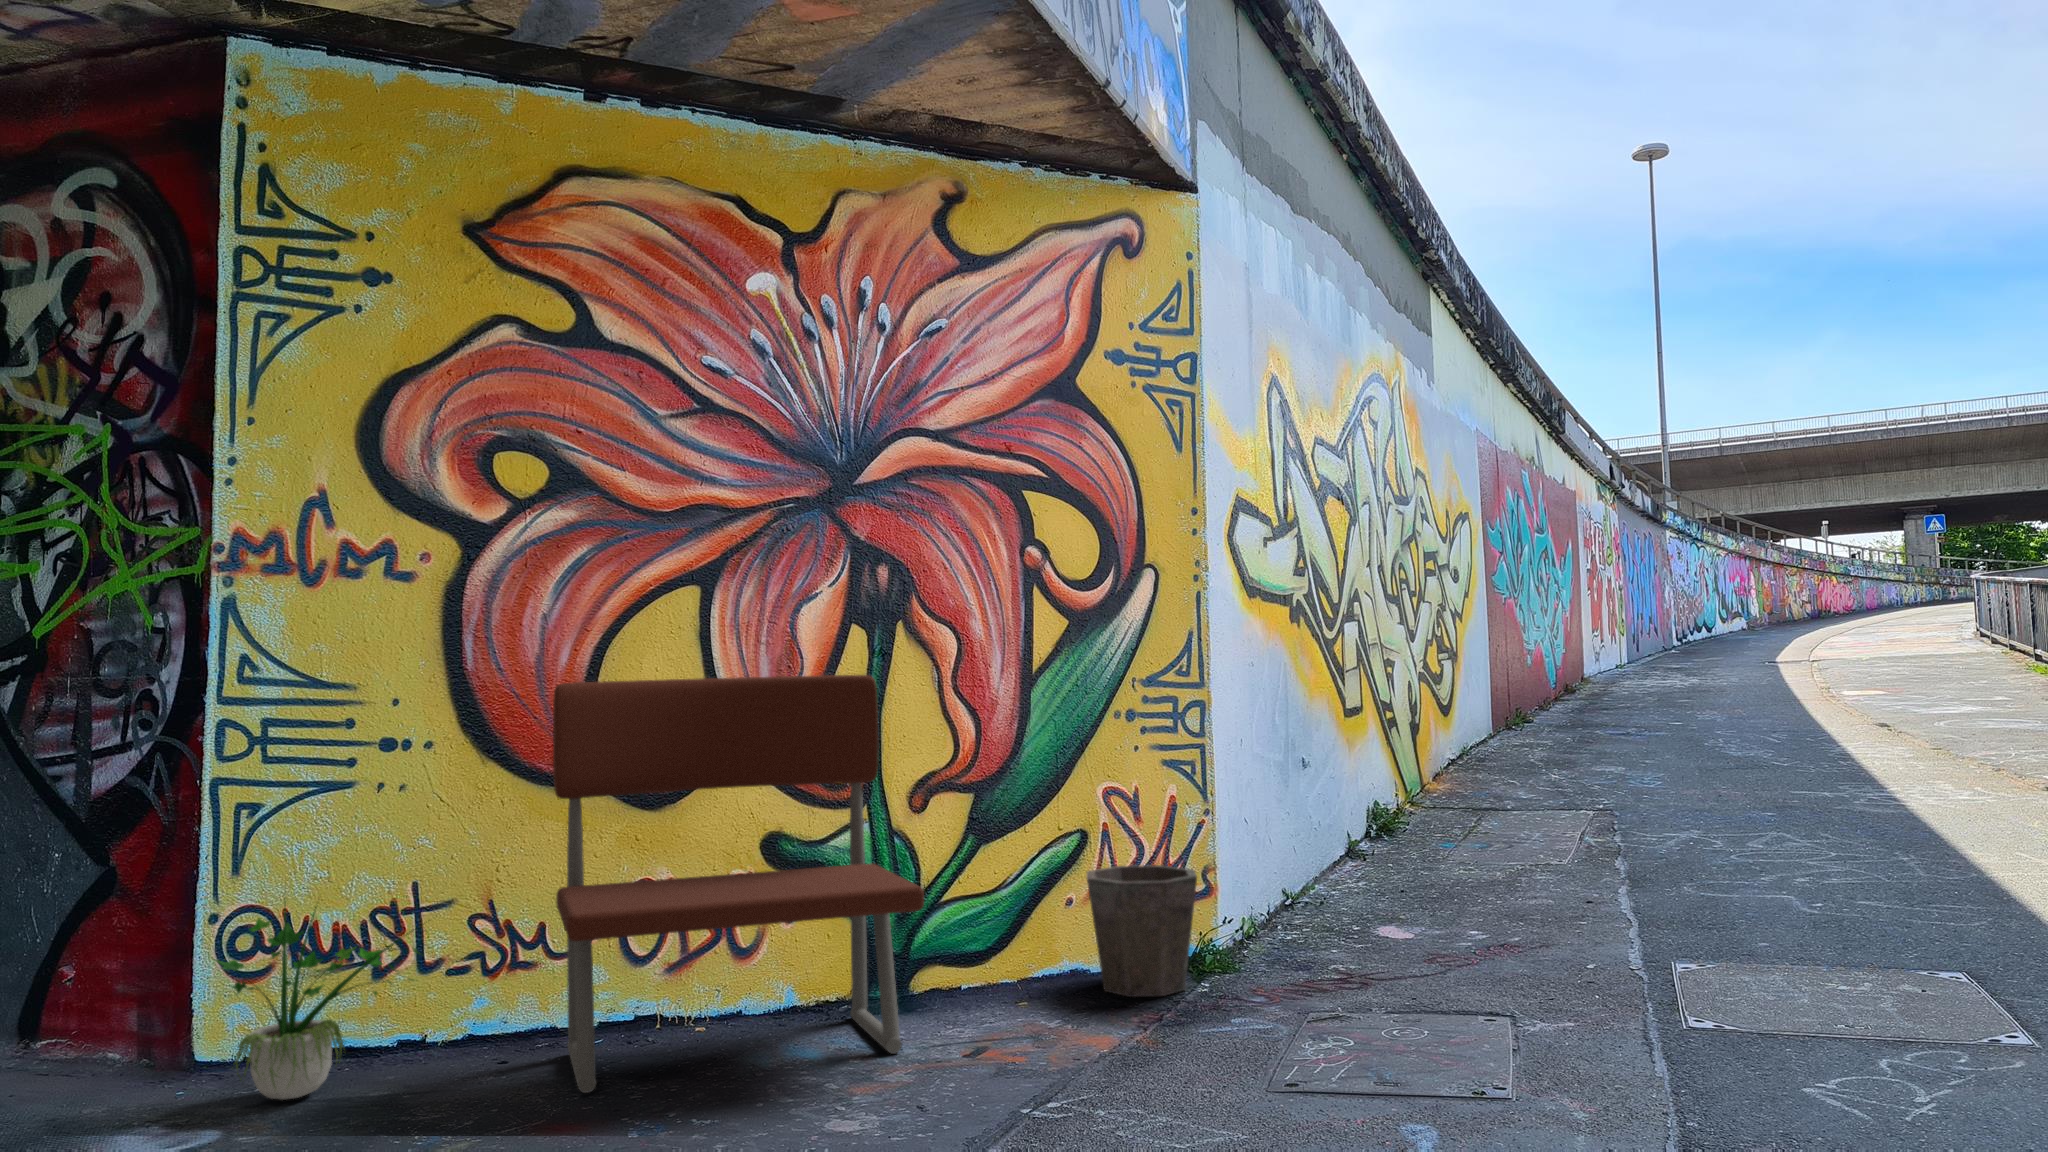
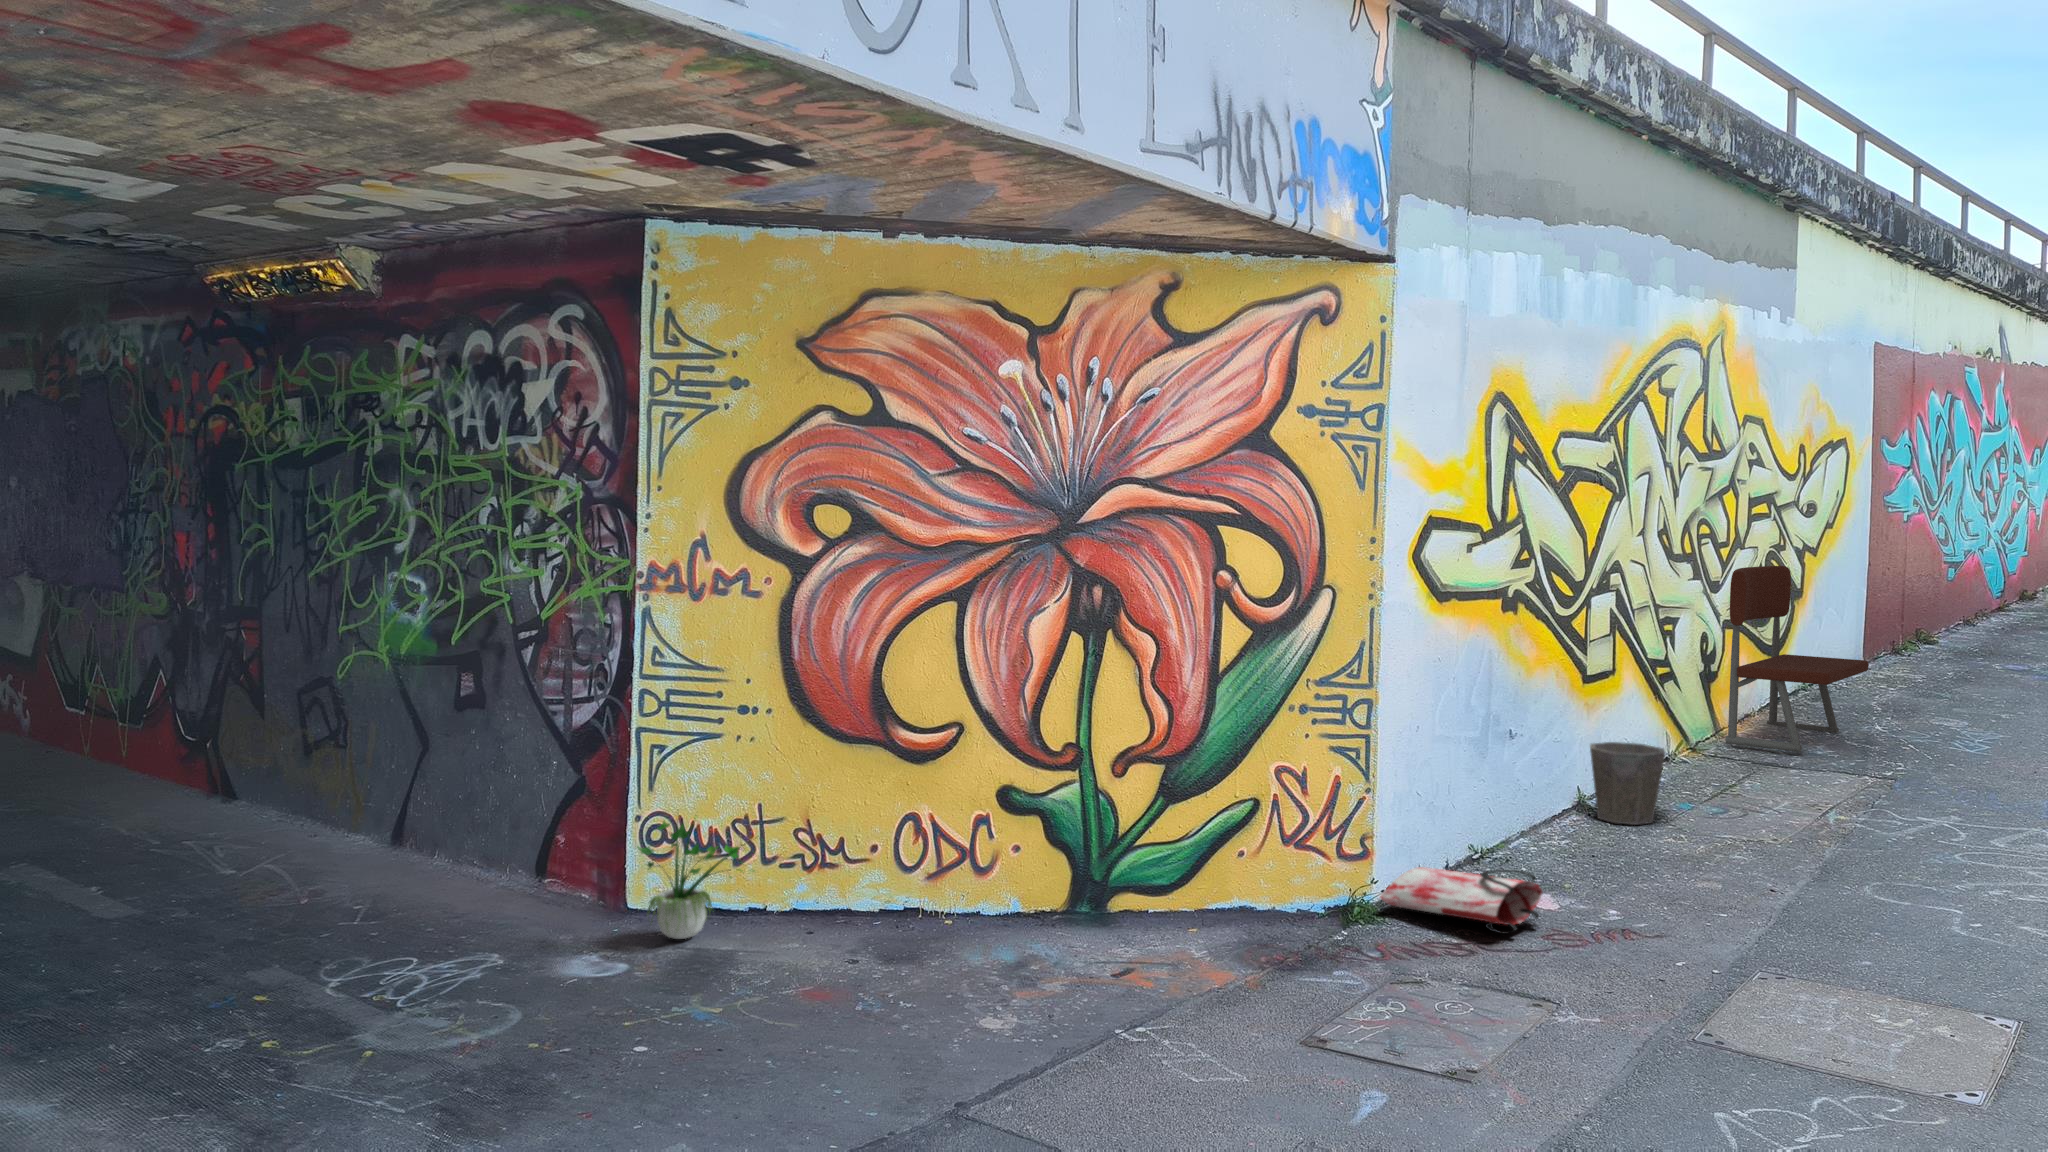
bench: present [553,675,924,1093] -> present [1725,566,1869,752]
waste bin: present [1086,865,1197,997] -> present [1590,742,1665,825]
bag: none [1230,888,1414,963] -> present [1380,867,1542,933]

